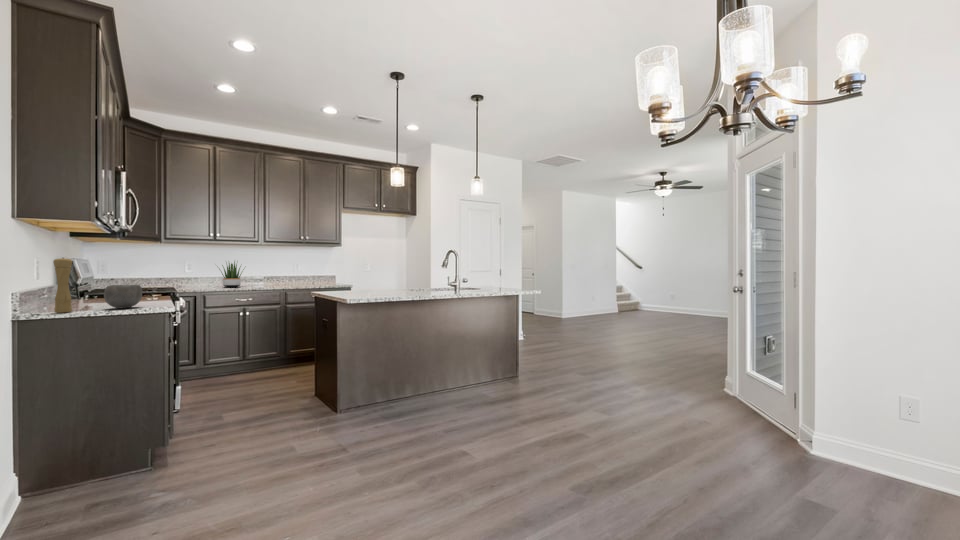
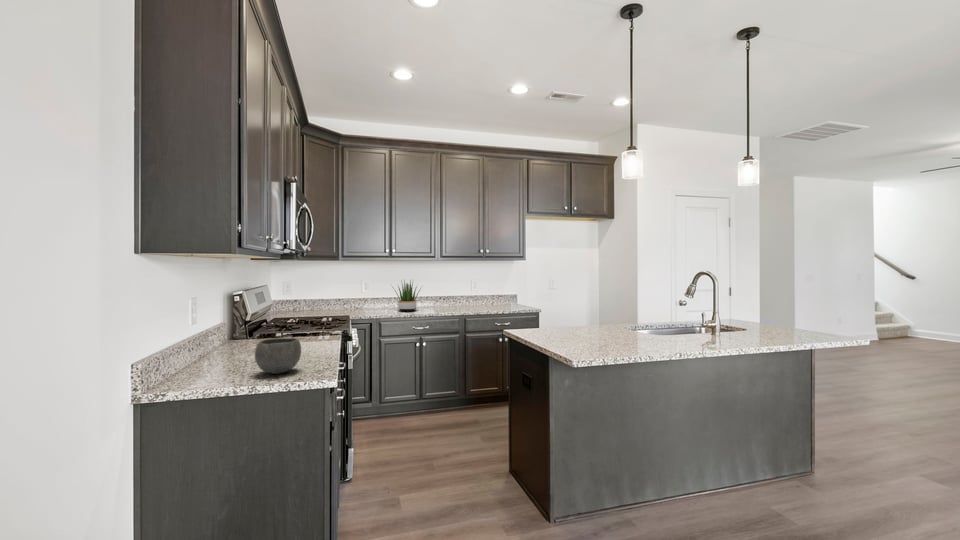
pepper mill: present [53,258,72,313] -> none [195,305,217,382]

